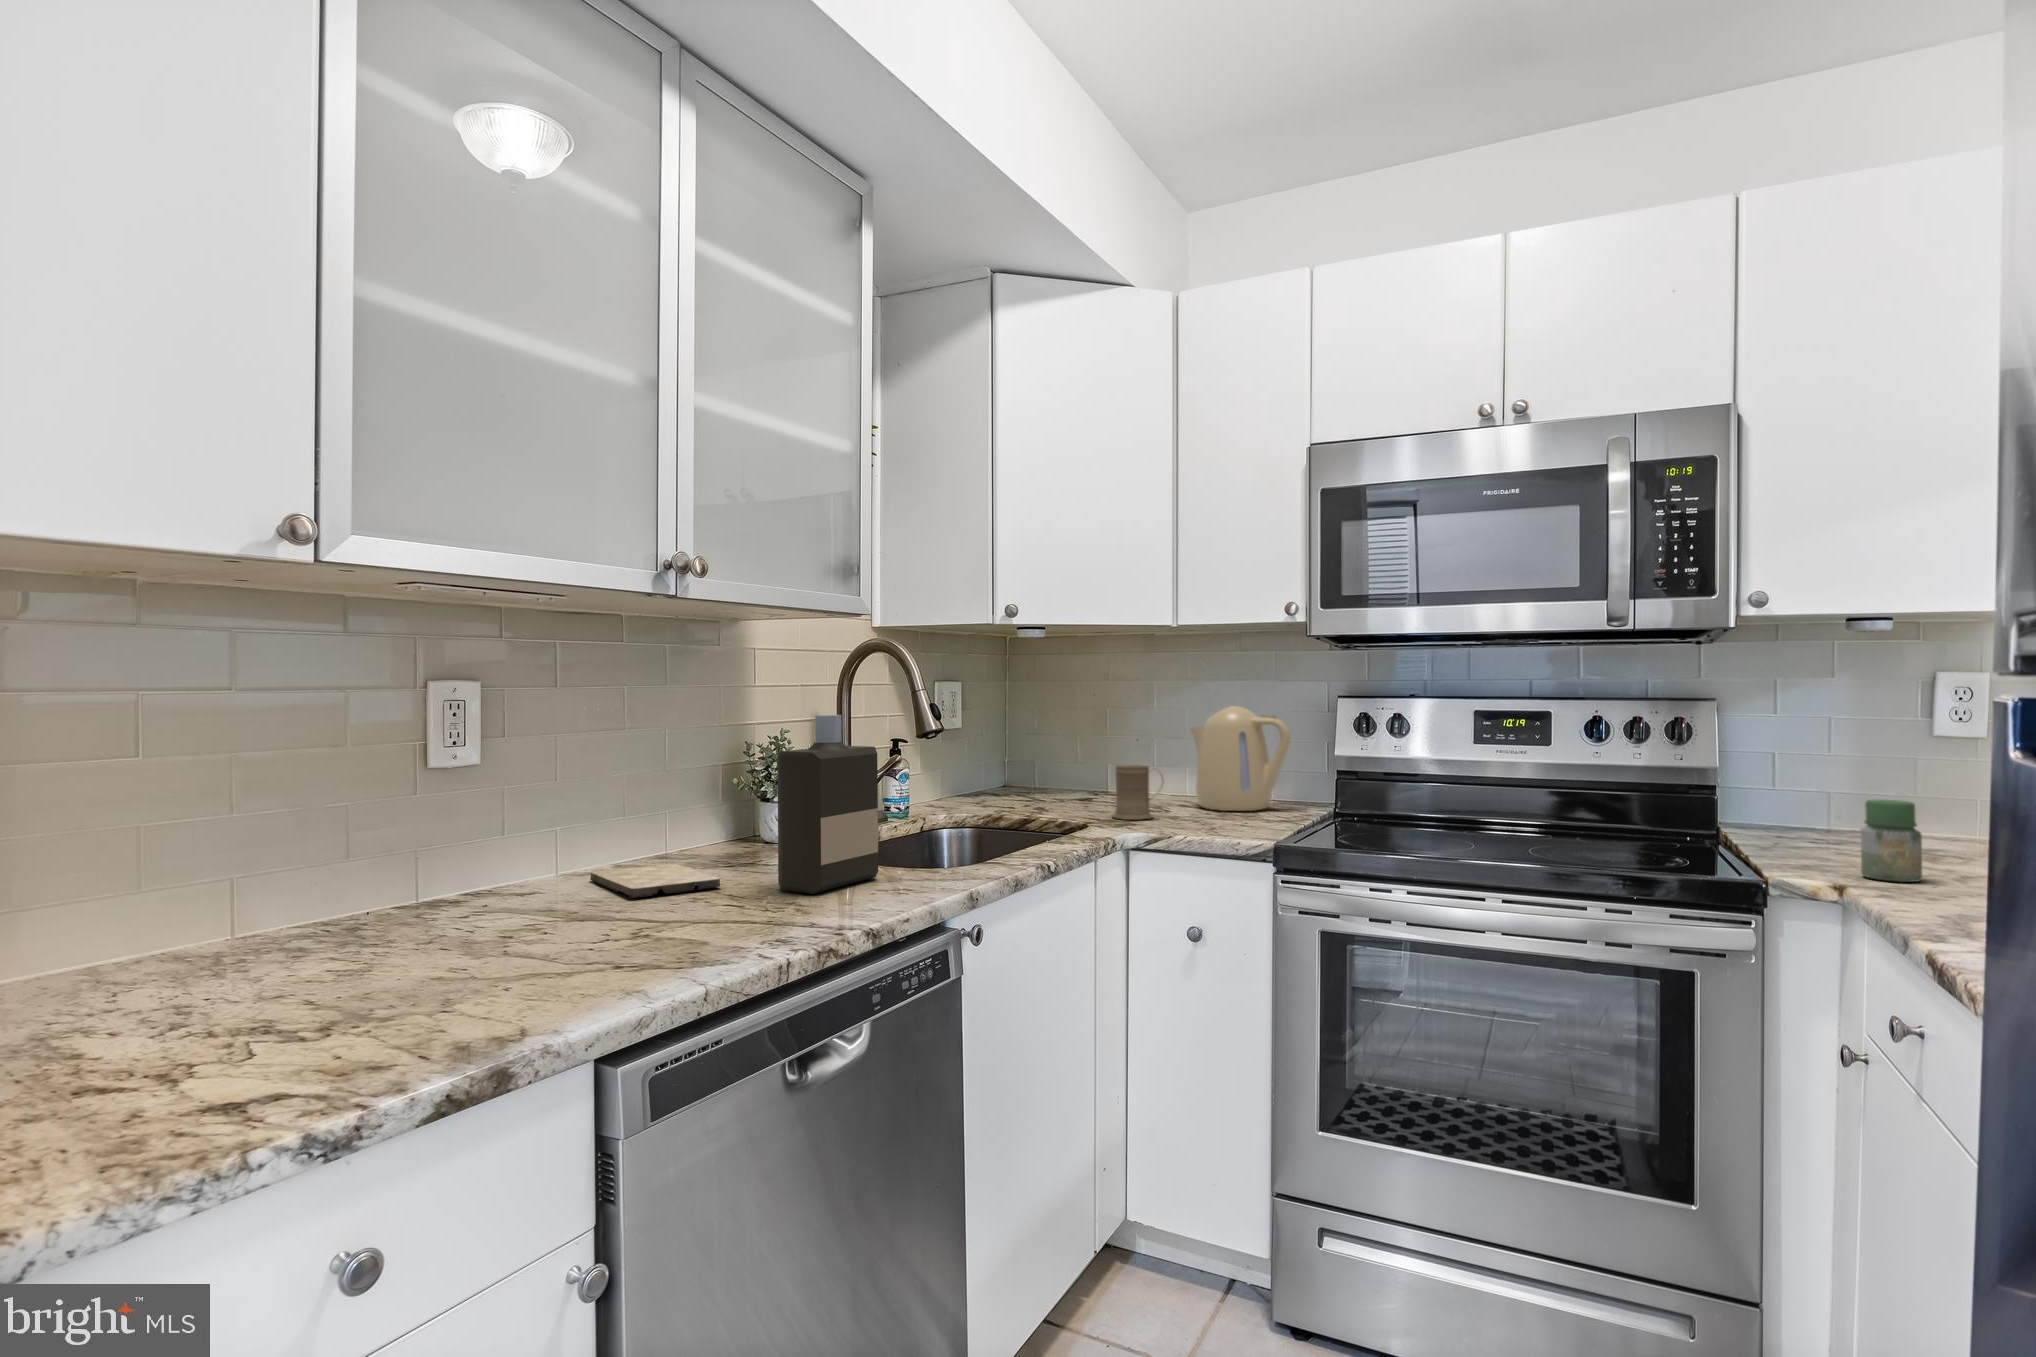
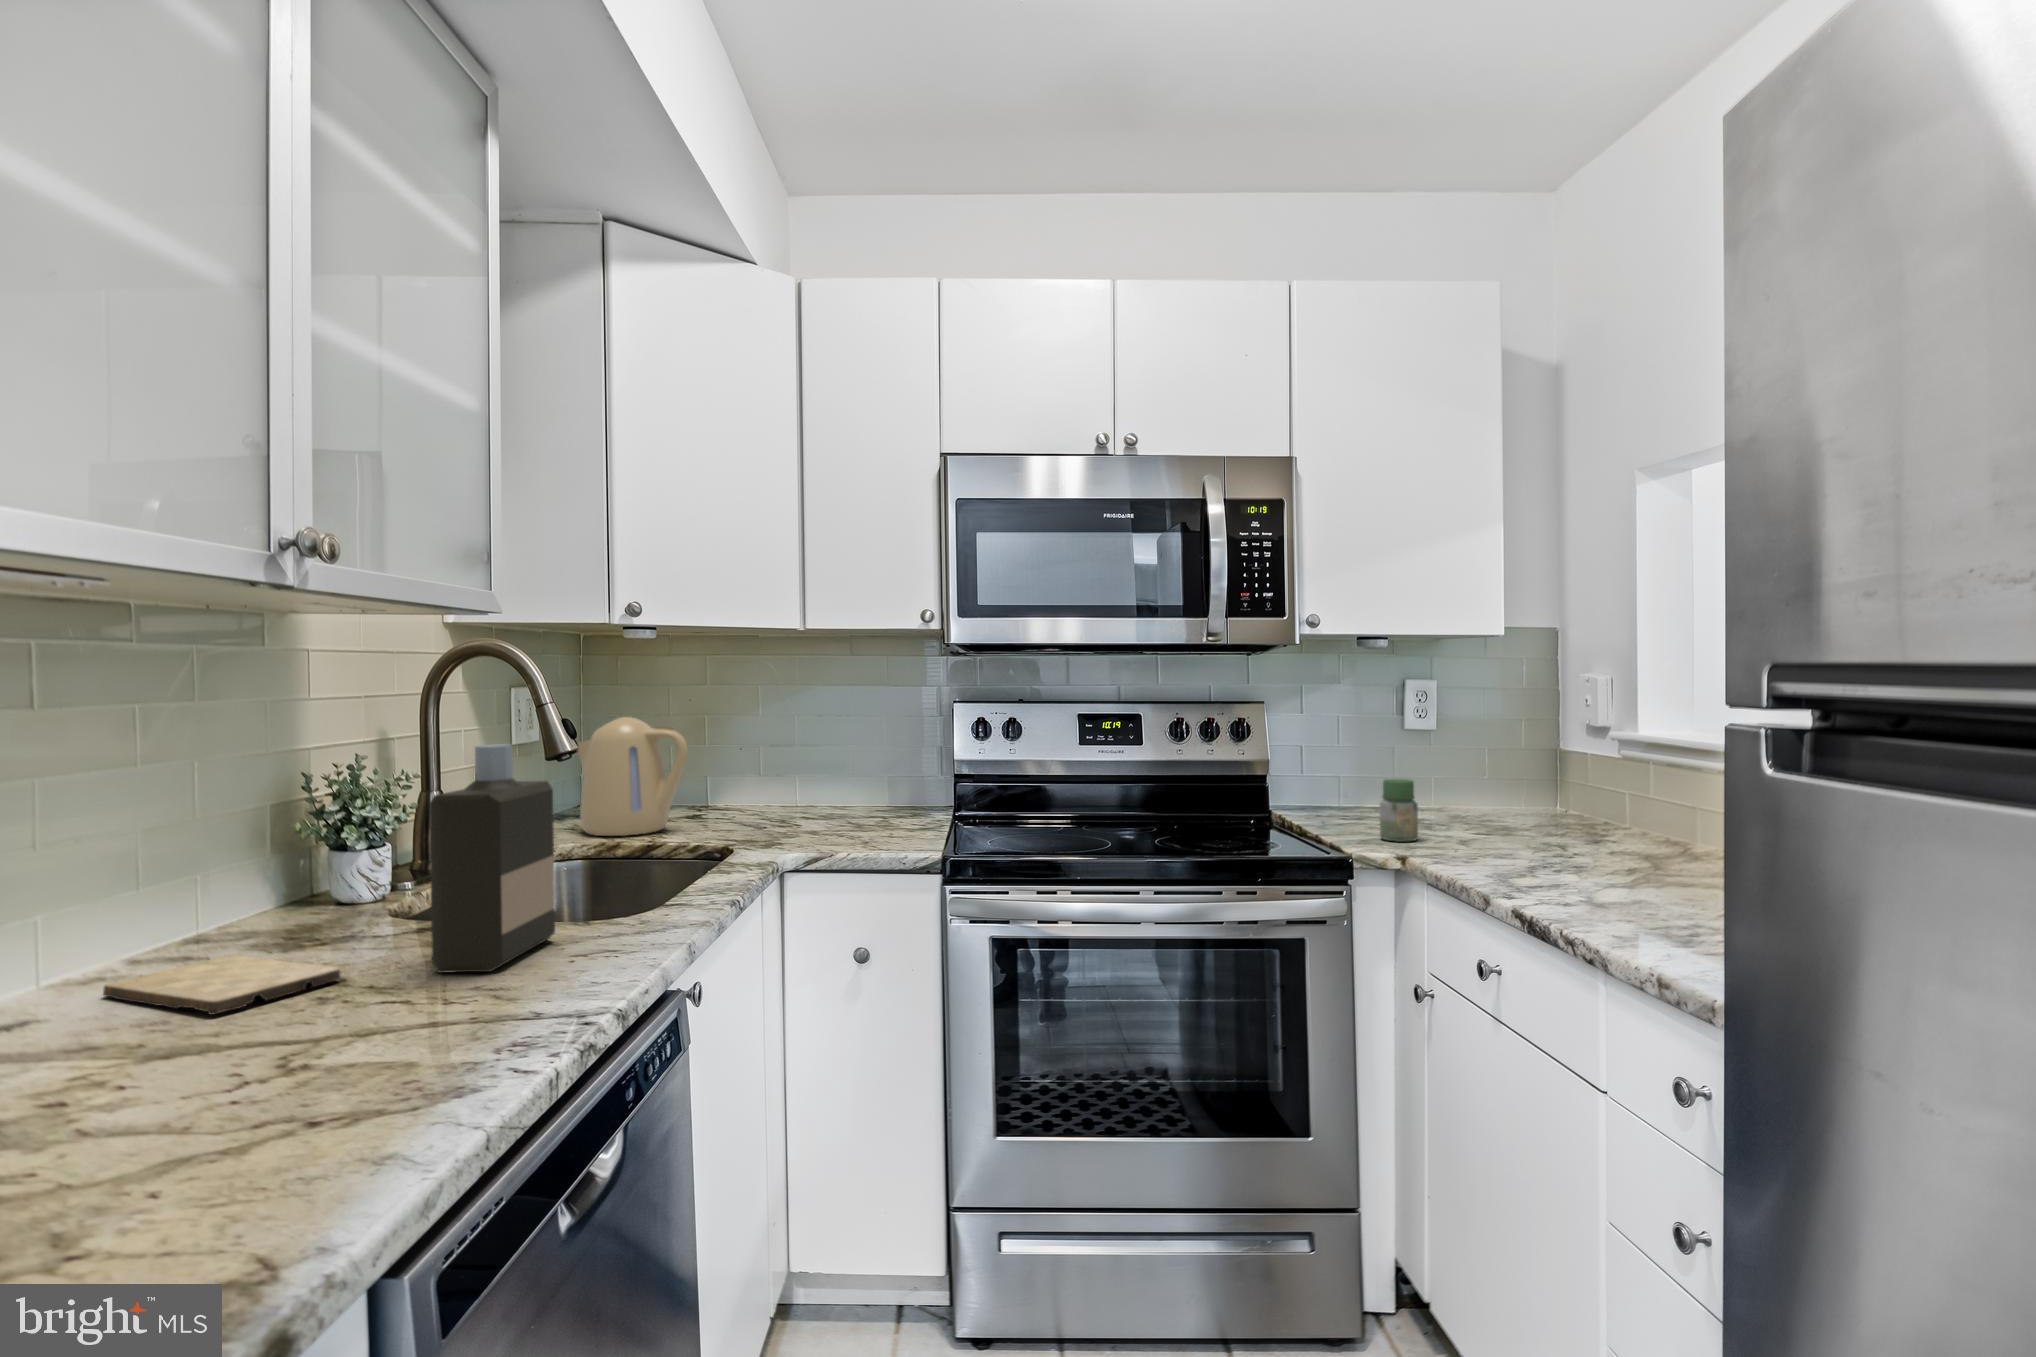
kettle: present [1190,706,1290,811] -> present [578,717,688,836]
mug: present [1113,765,1162,820] -> none [745,777,803,837]

